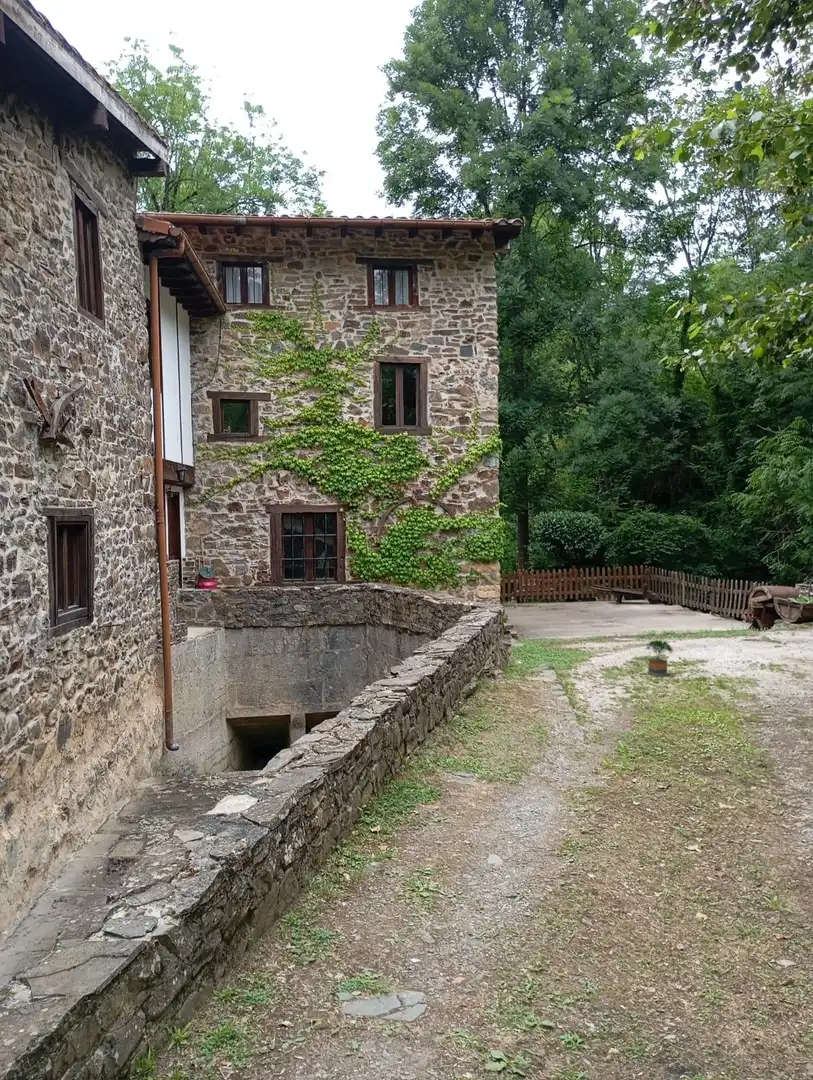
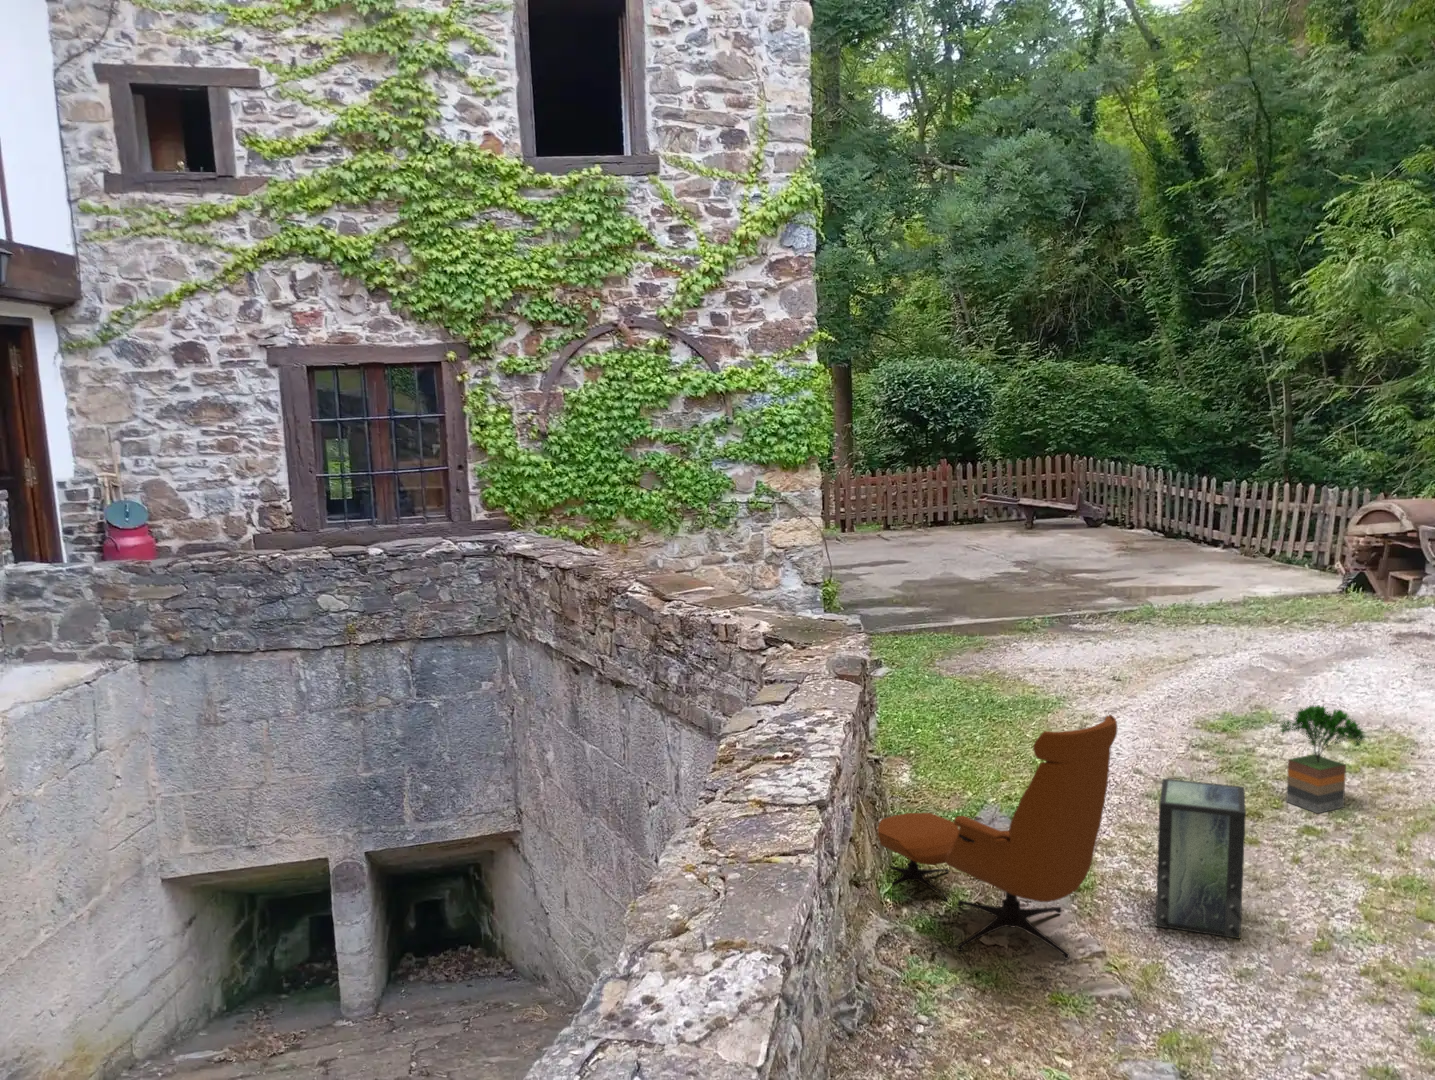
lounge chair: none [494,622,563,696] -> present [878,715,1117,959]
storage box: none [580,650,610,695] -> present [1156,779,1246,939]

